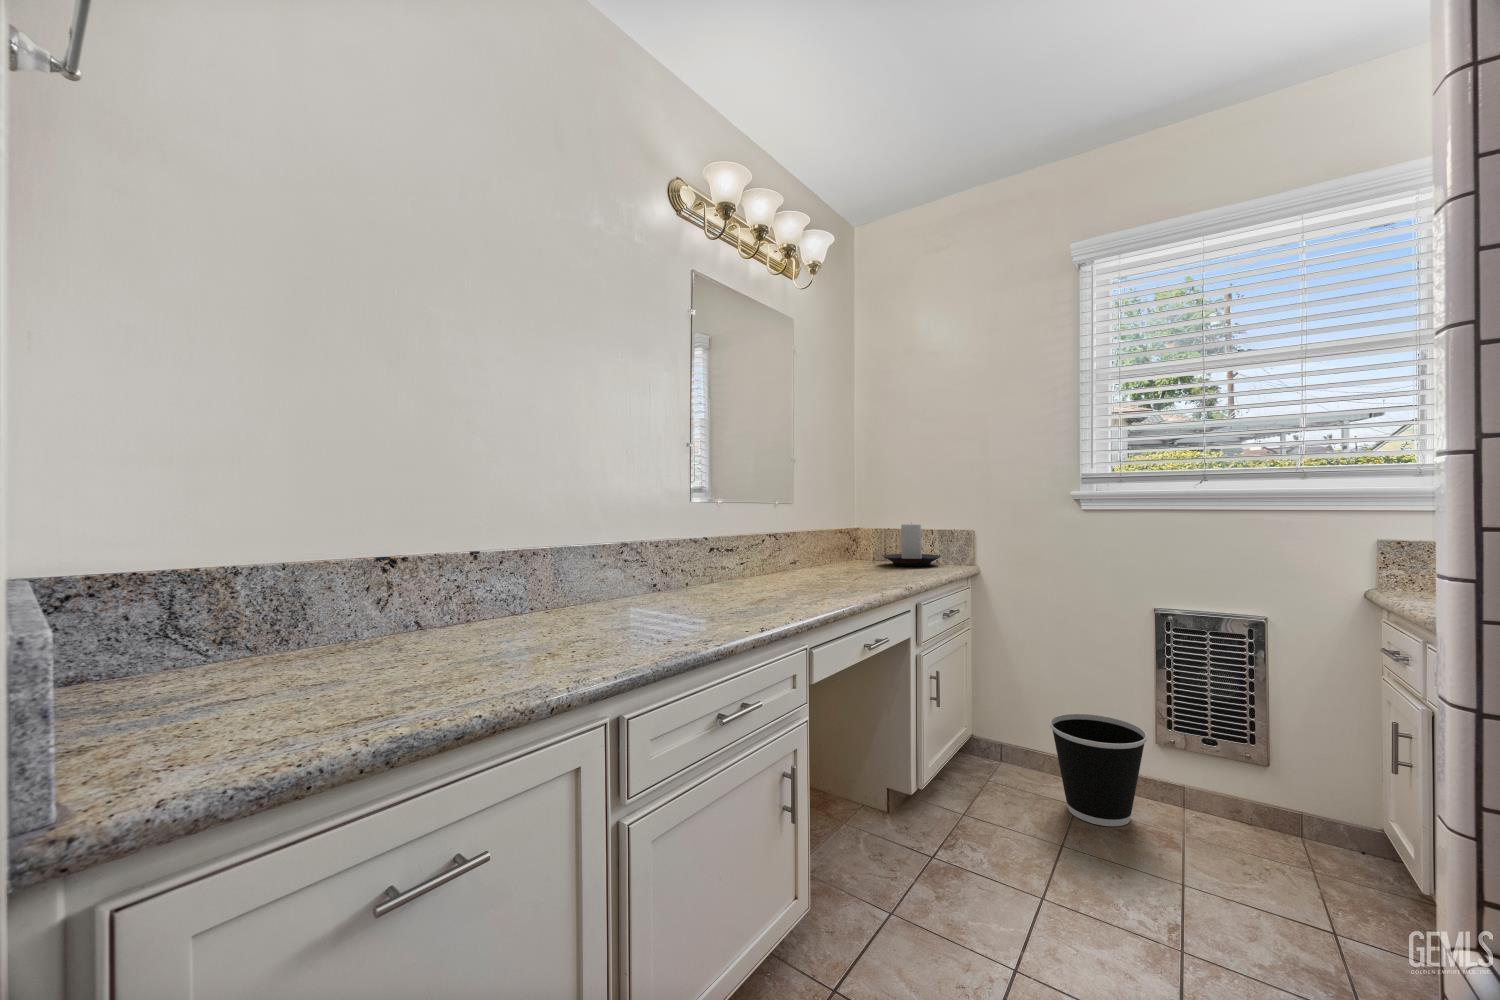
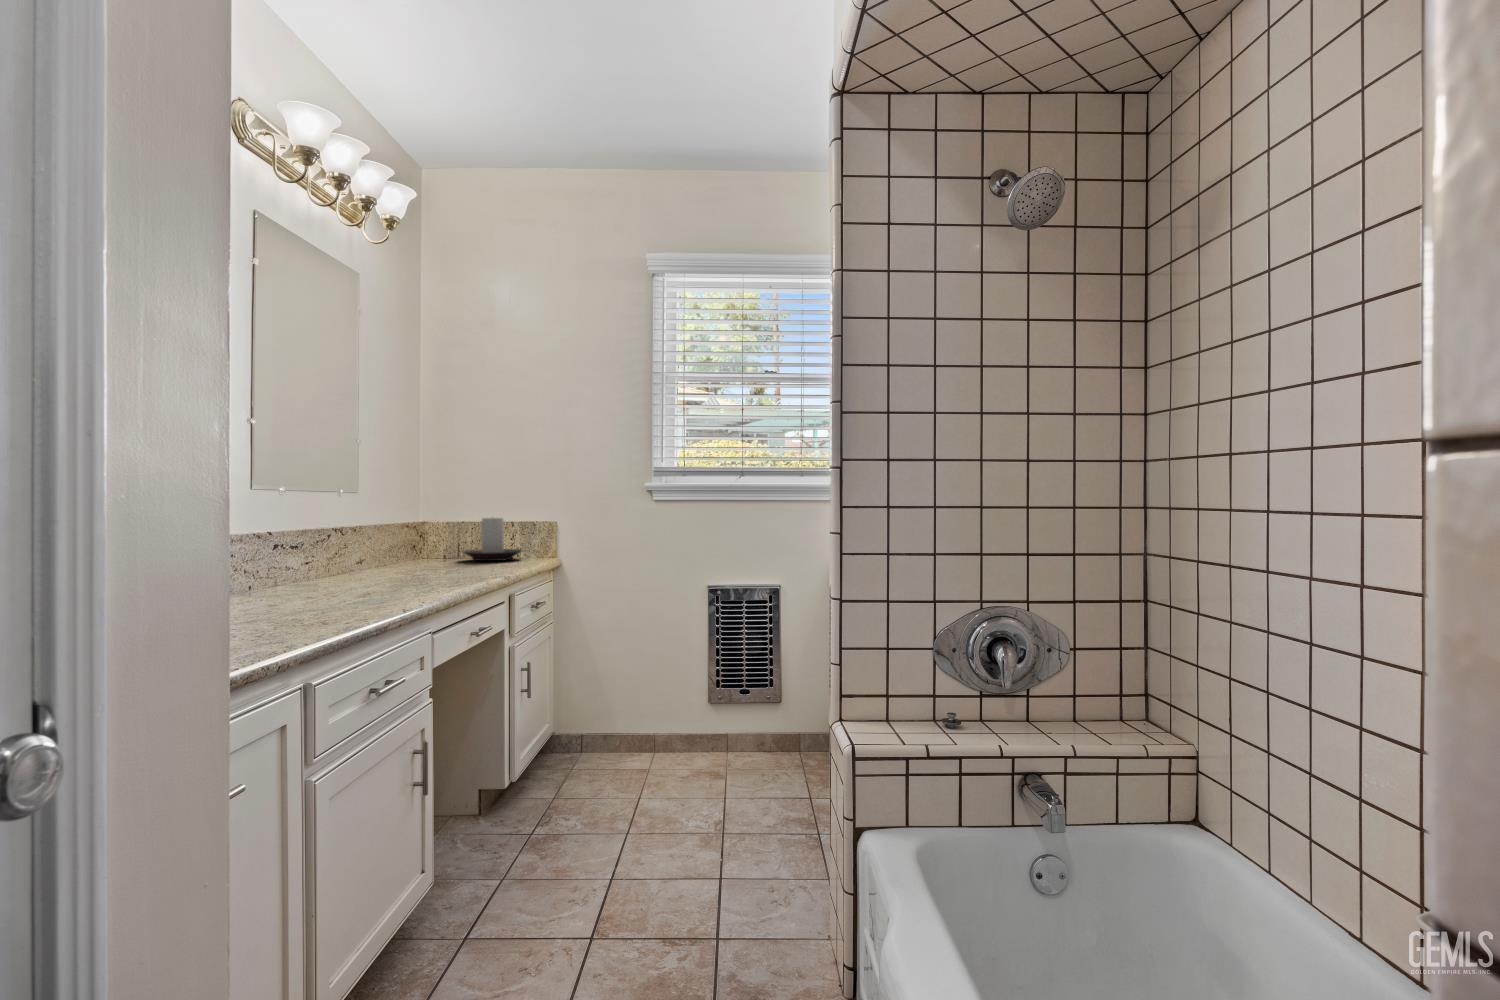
wastebasket: present [1050,714,1147,826] -> none [627,686,703,777]

